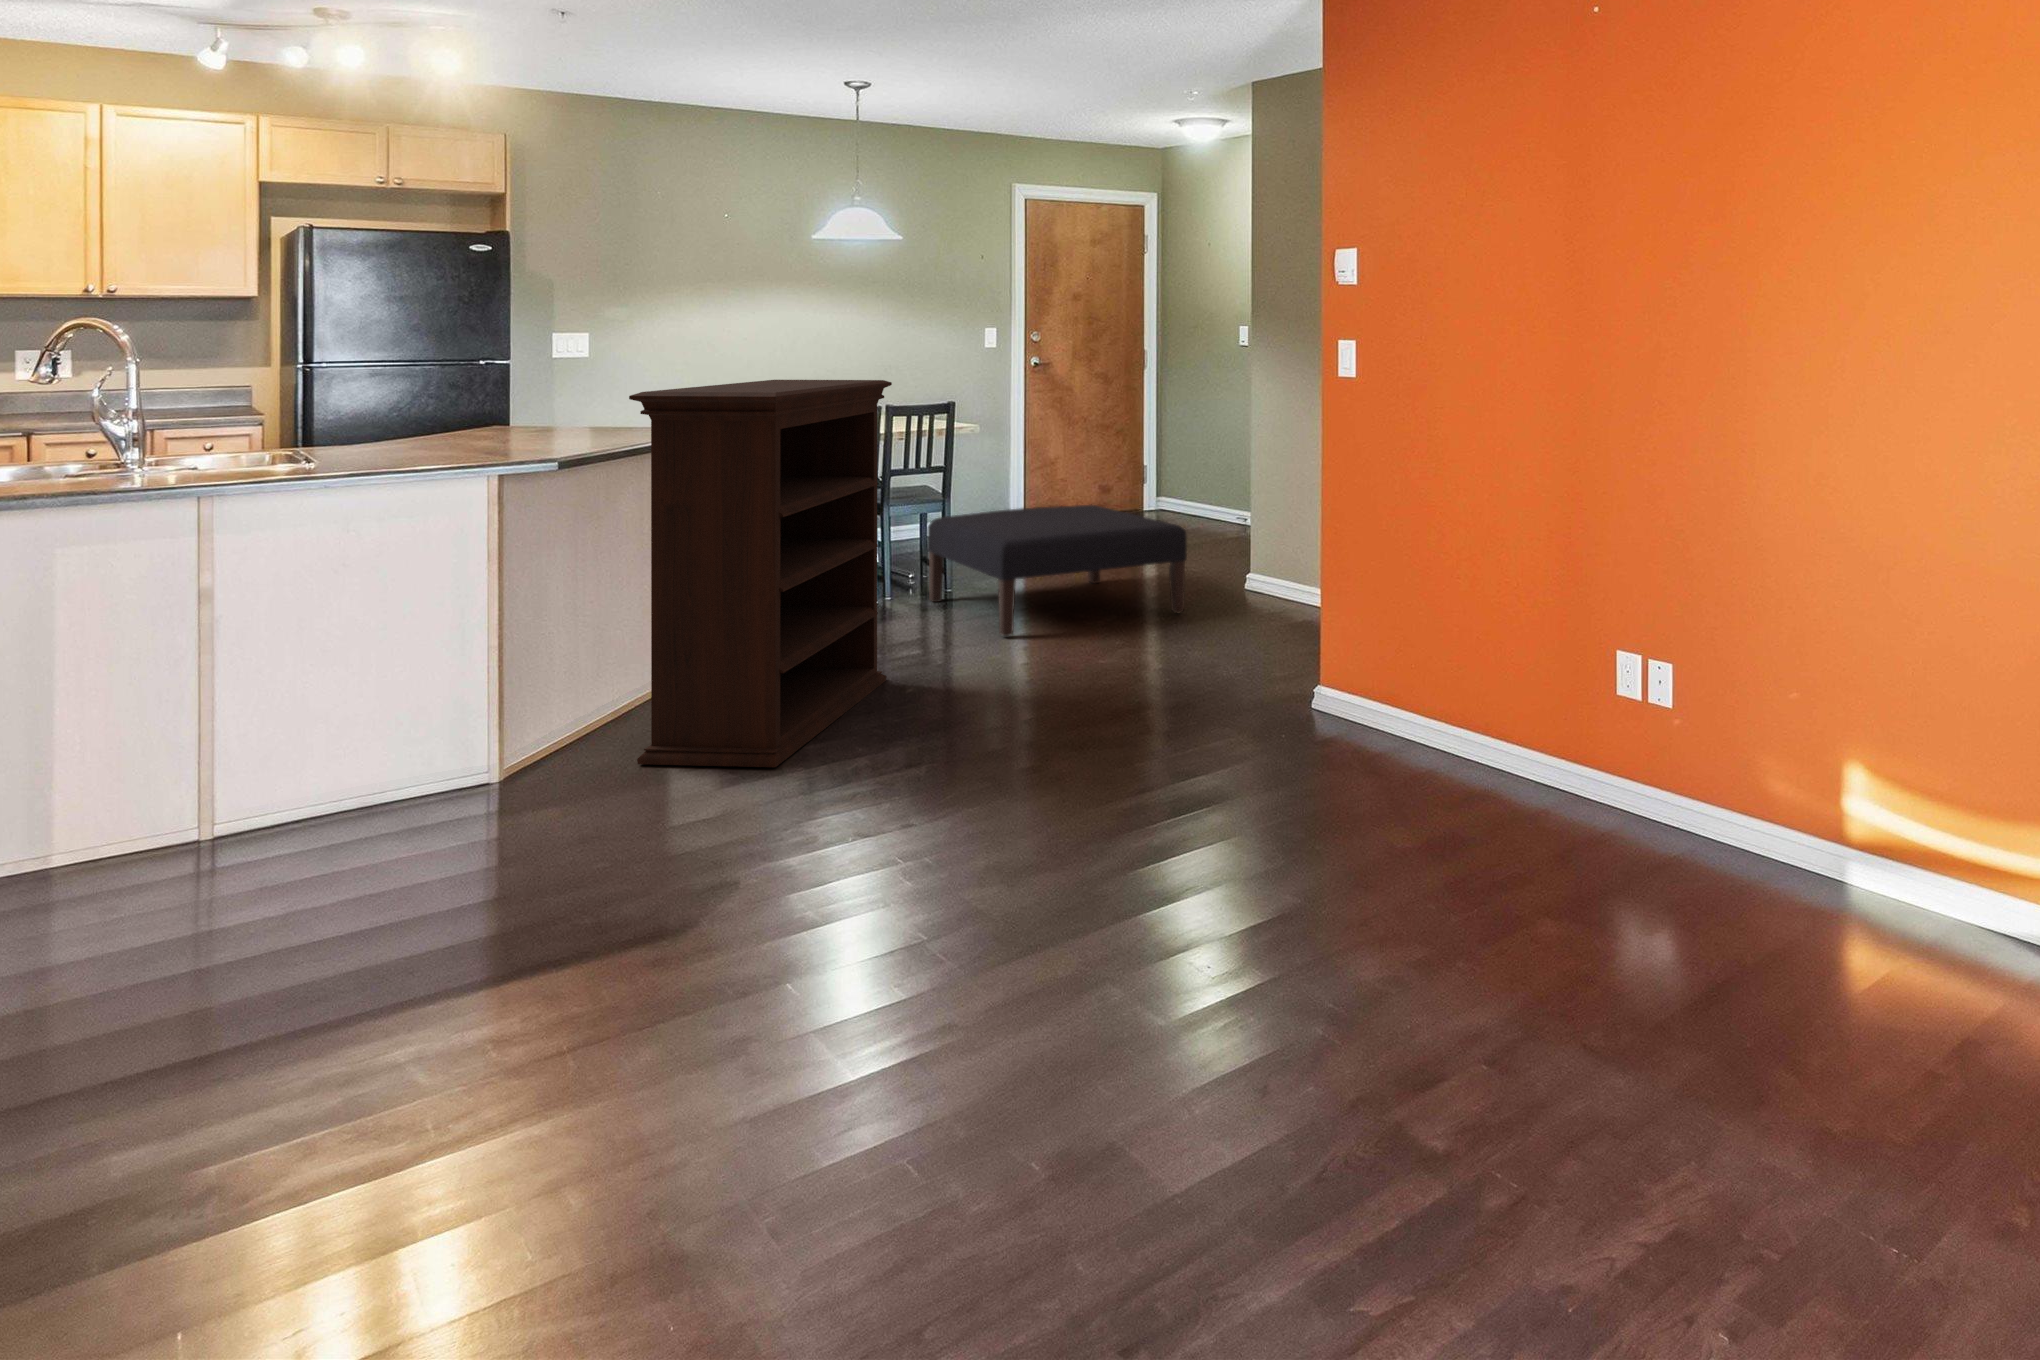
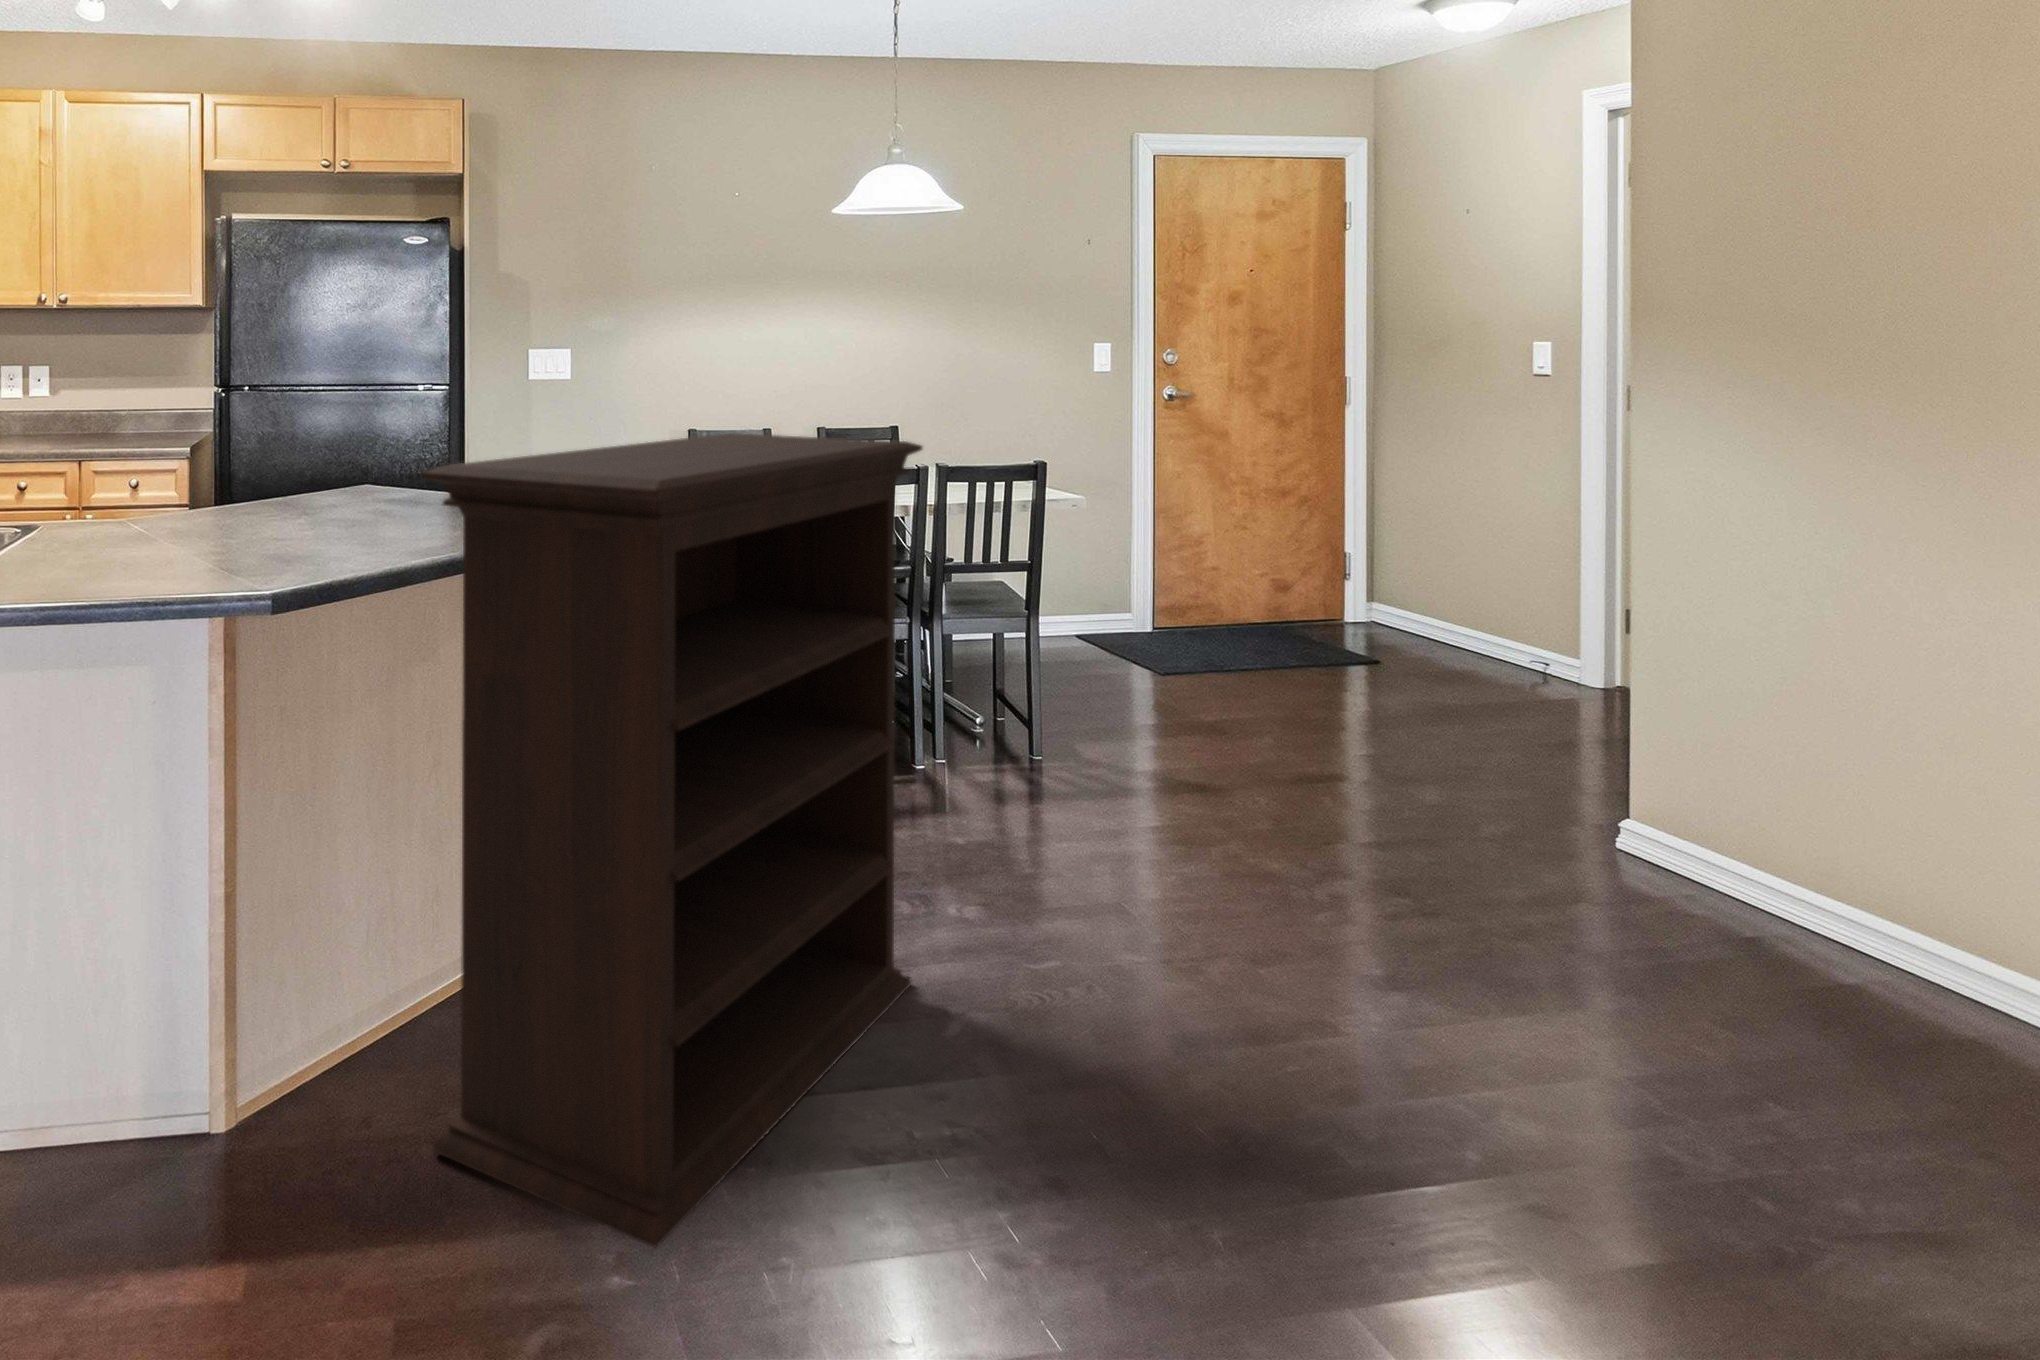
ottoman: present [927,505,1187,636] -> none [998,645,1499,901]

